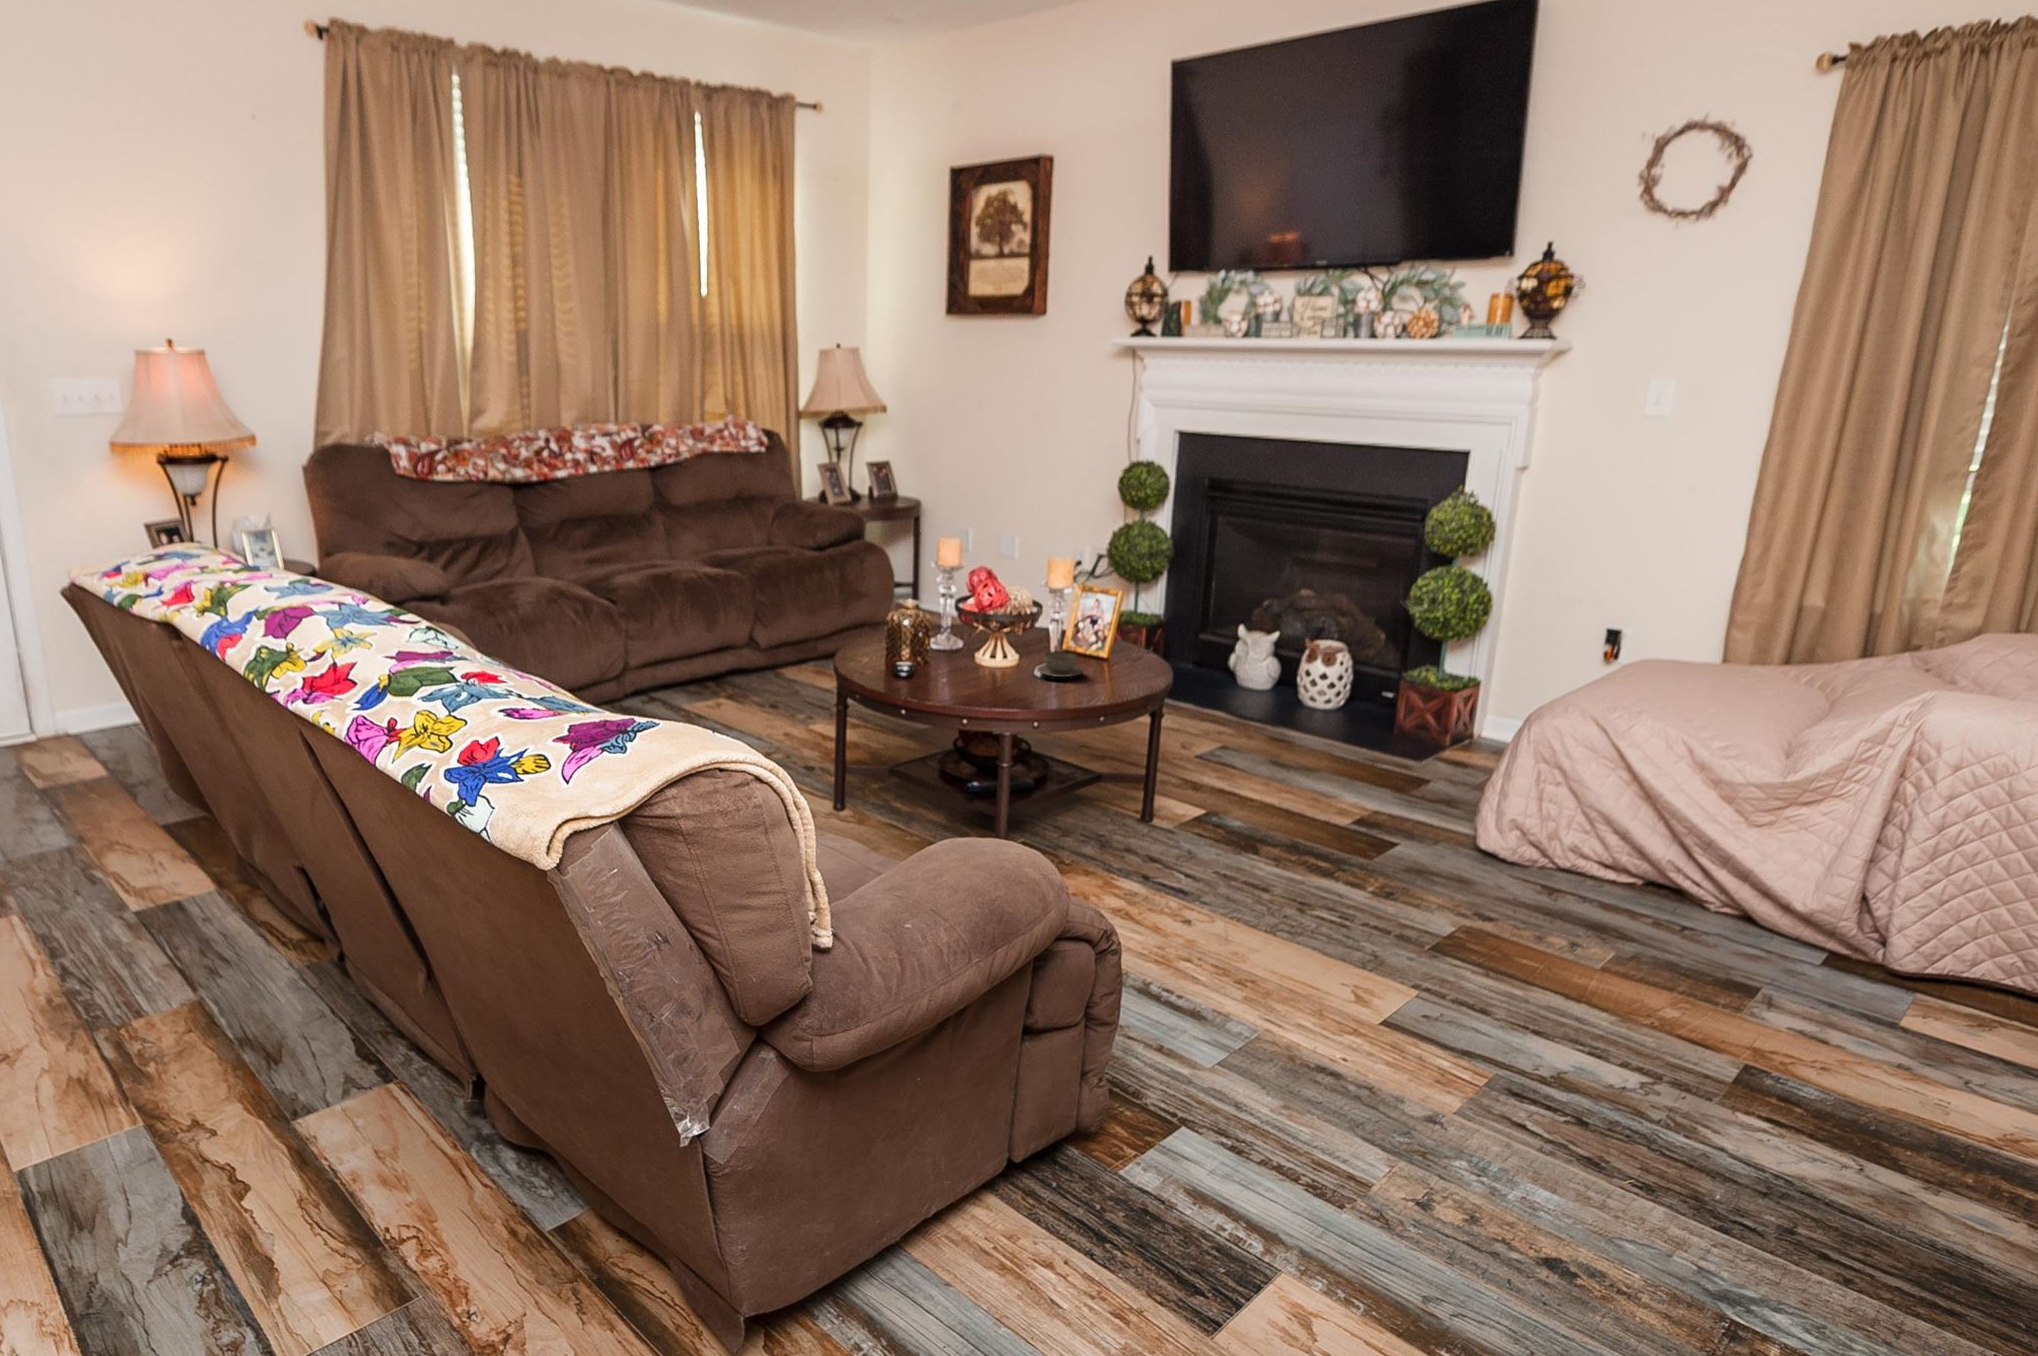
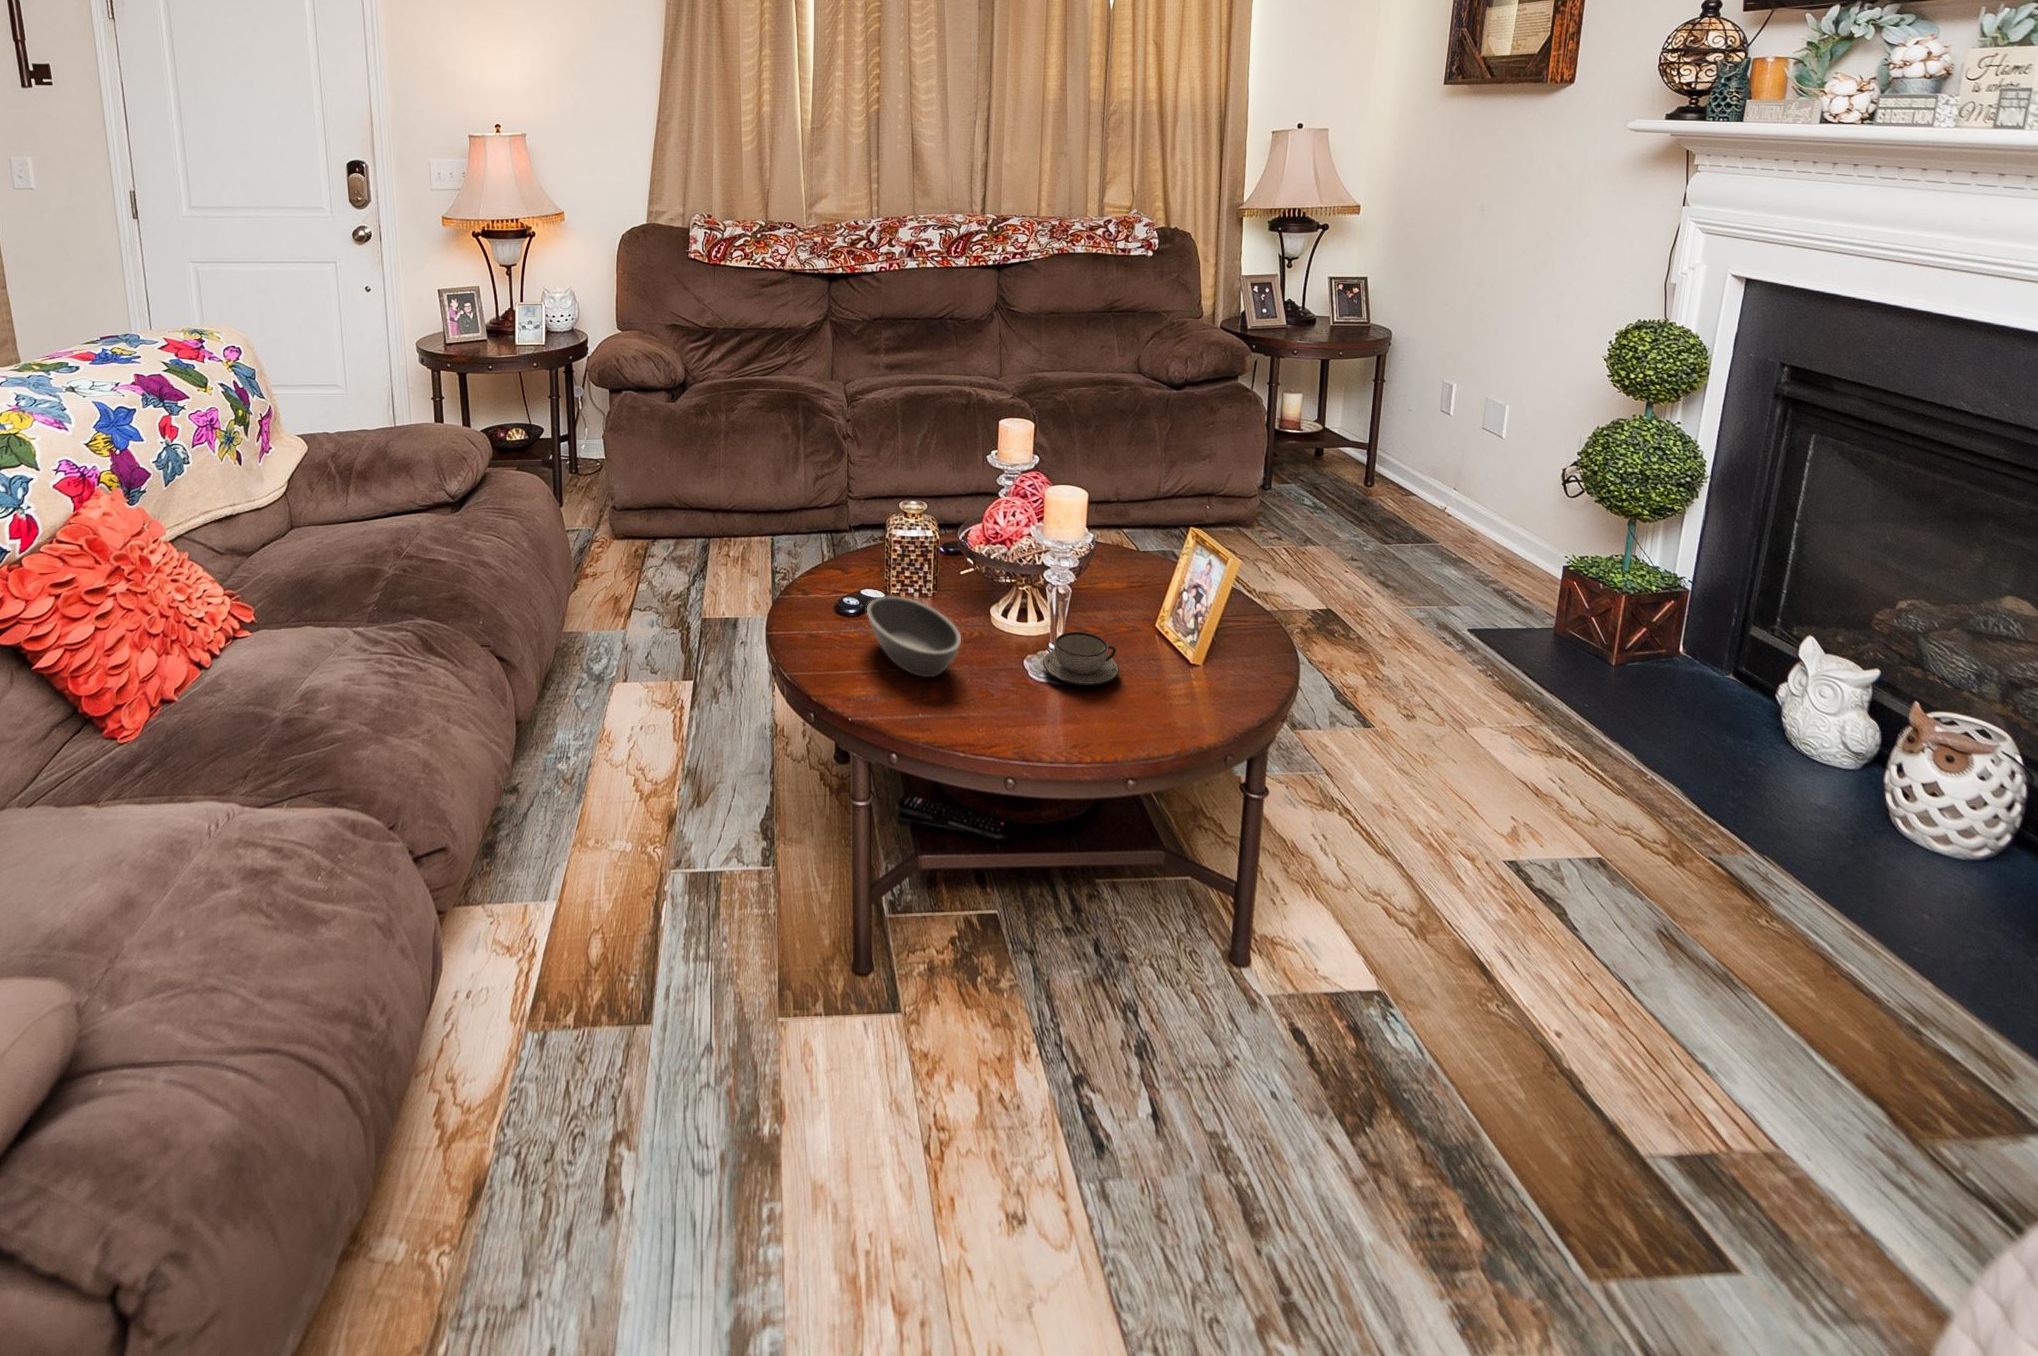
bowl: none [926,656,1014,694] -> present [867,596,961,677]

